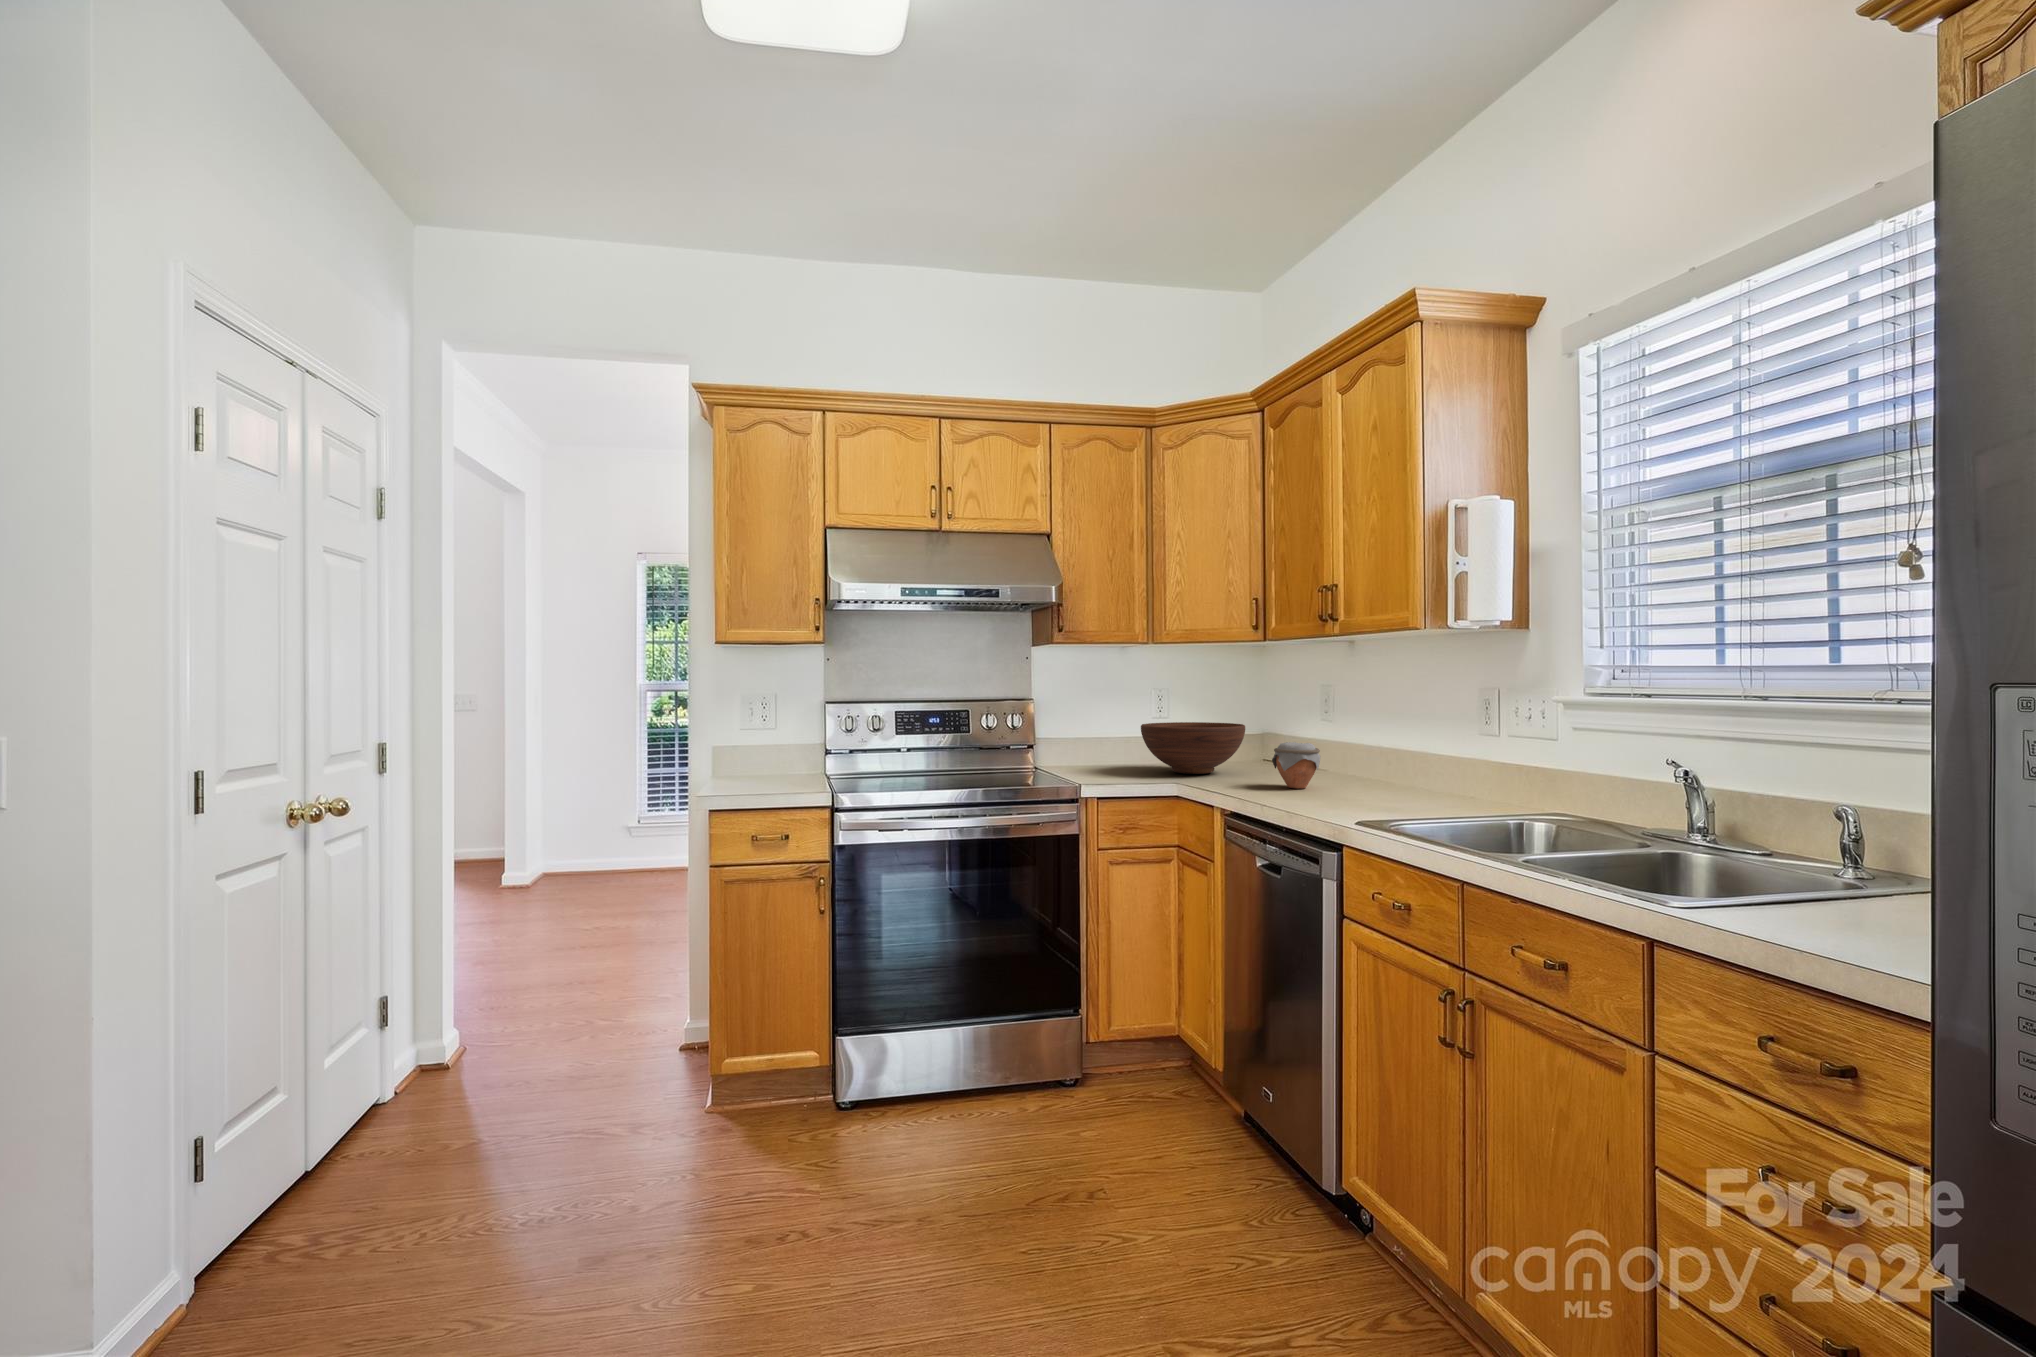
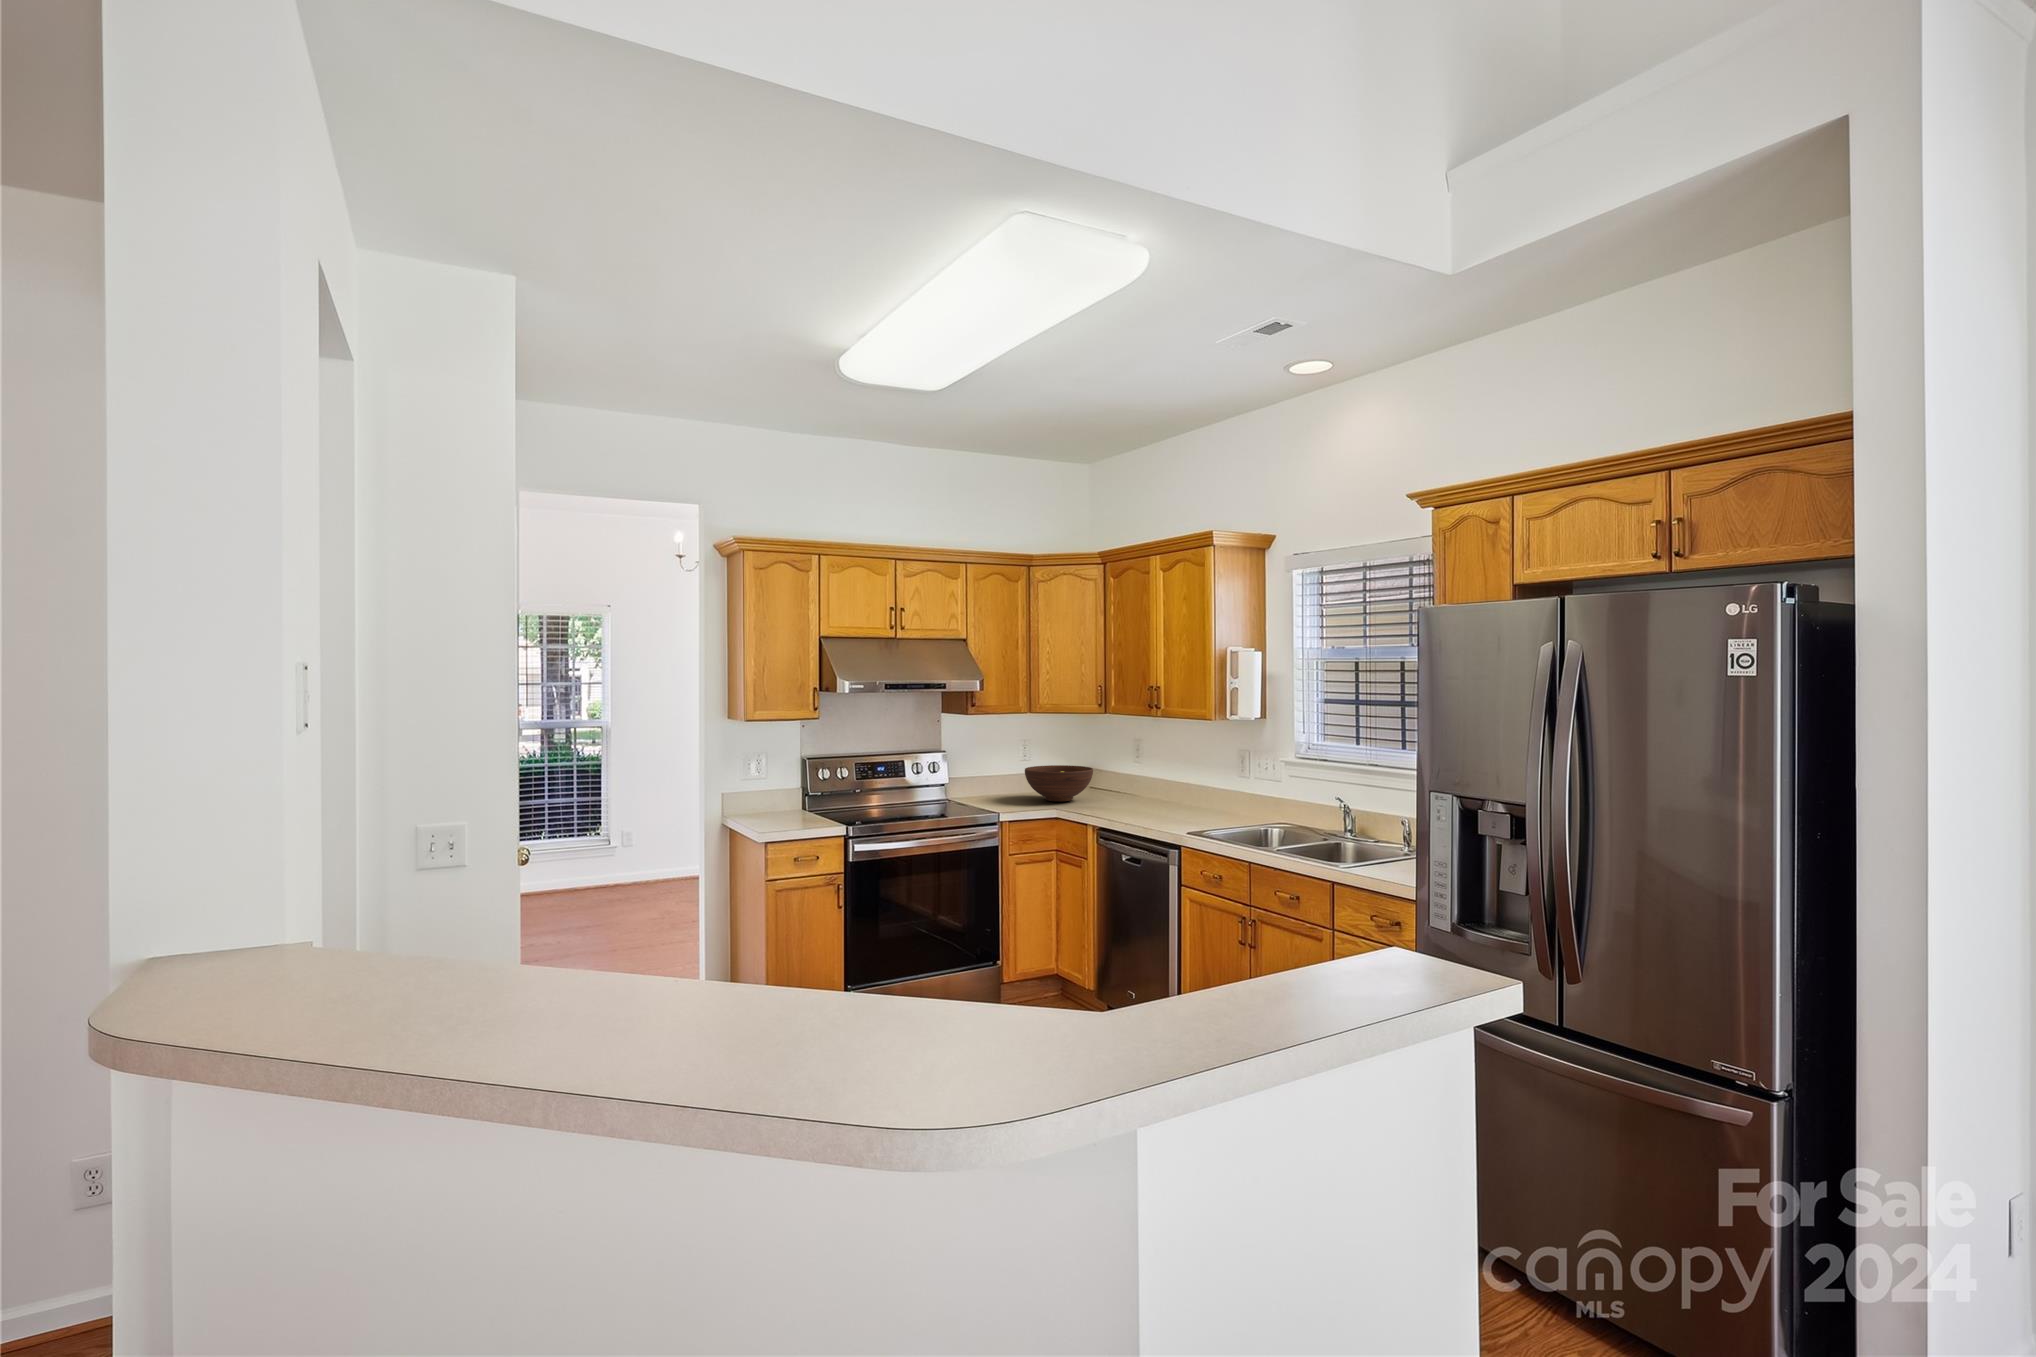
jar: present [1272,742,1320,788] -> none [1118,781,1147,811]

